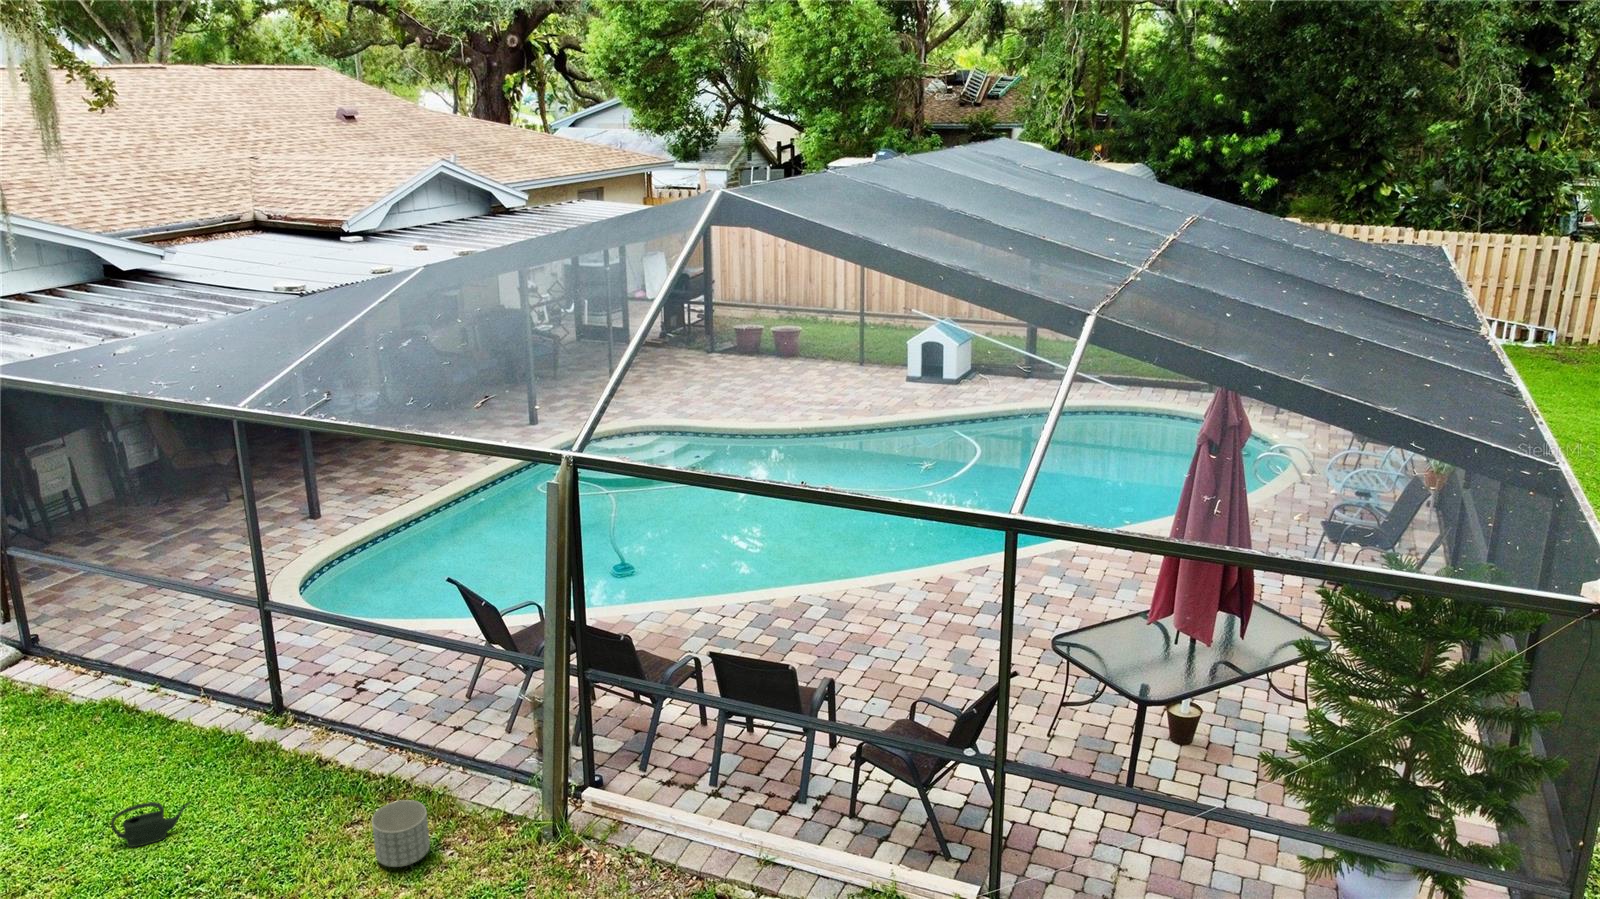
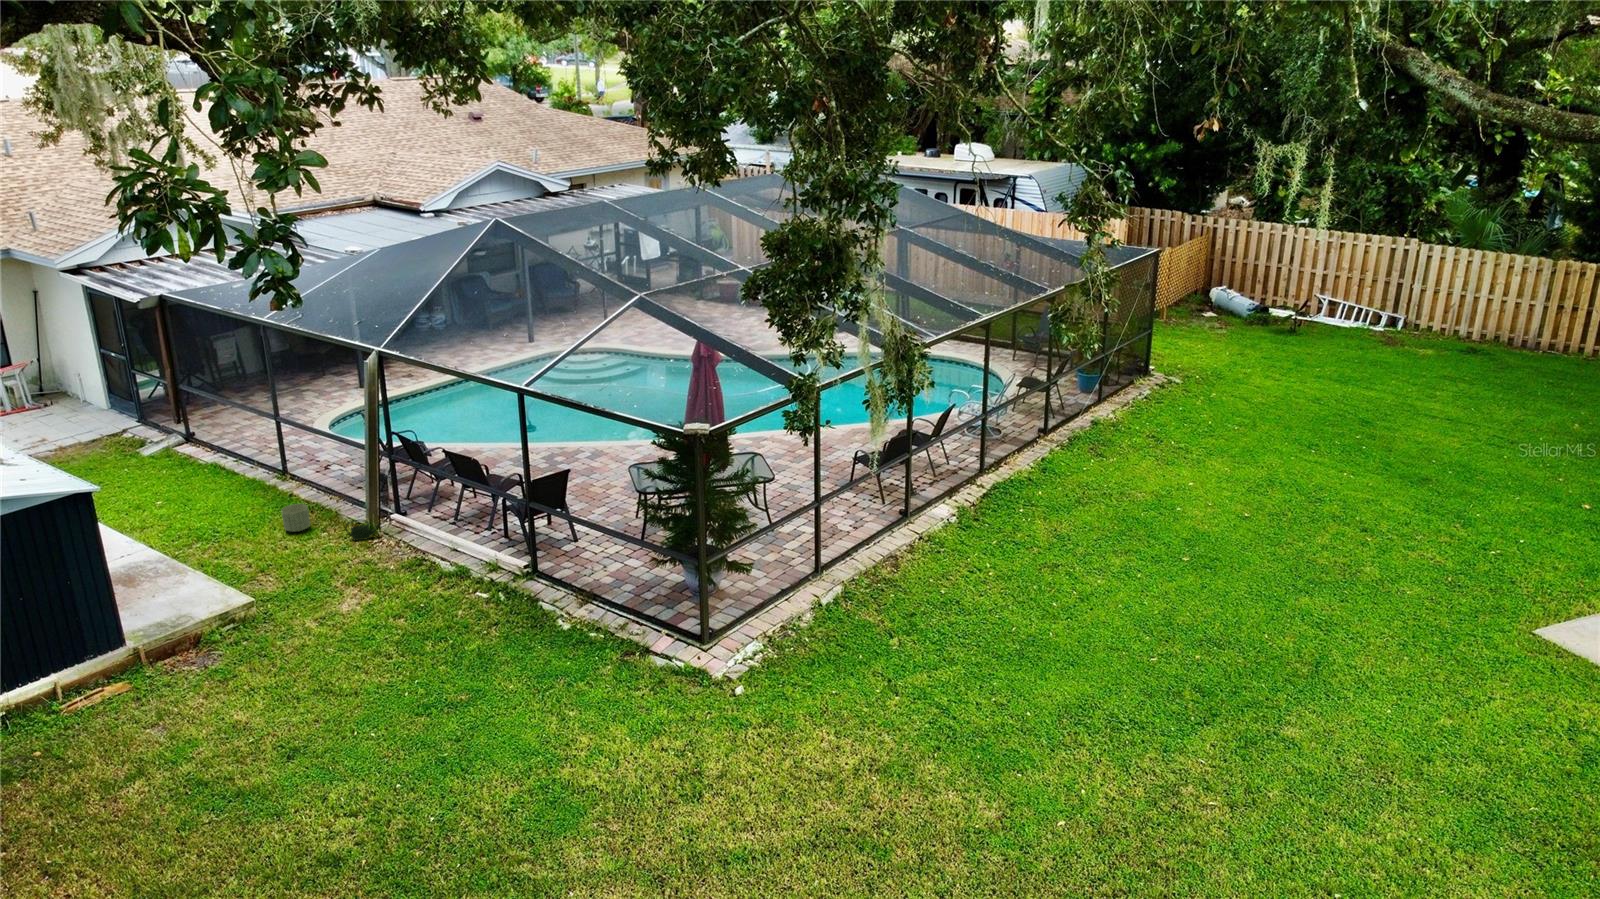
watering can: present [111,802,190,847] -> present [345,520,376,540]

